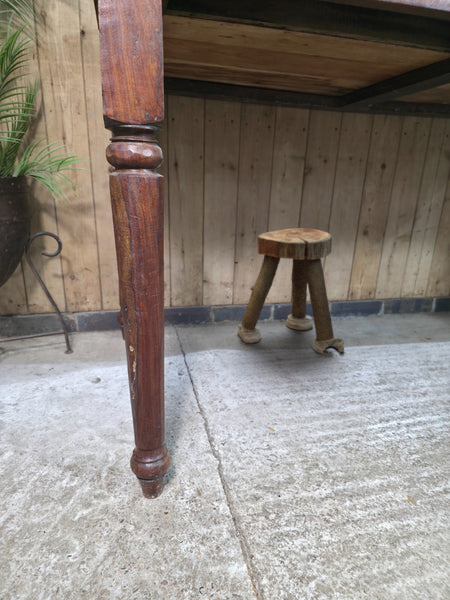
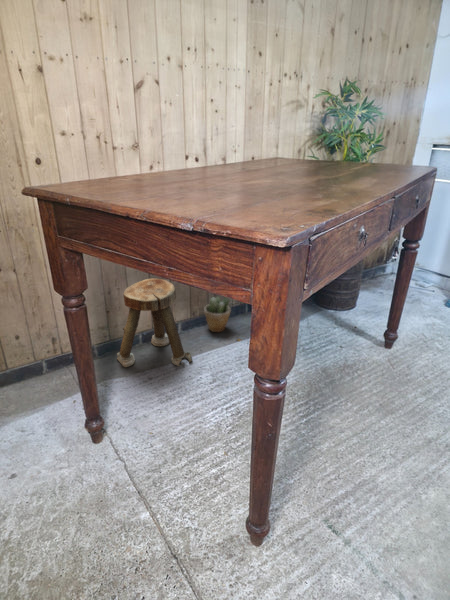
potted plant: none [366,274,411,328] -> present [204,297,231,332]

